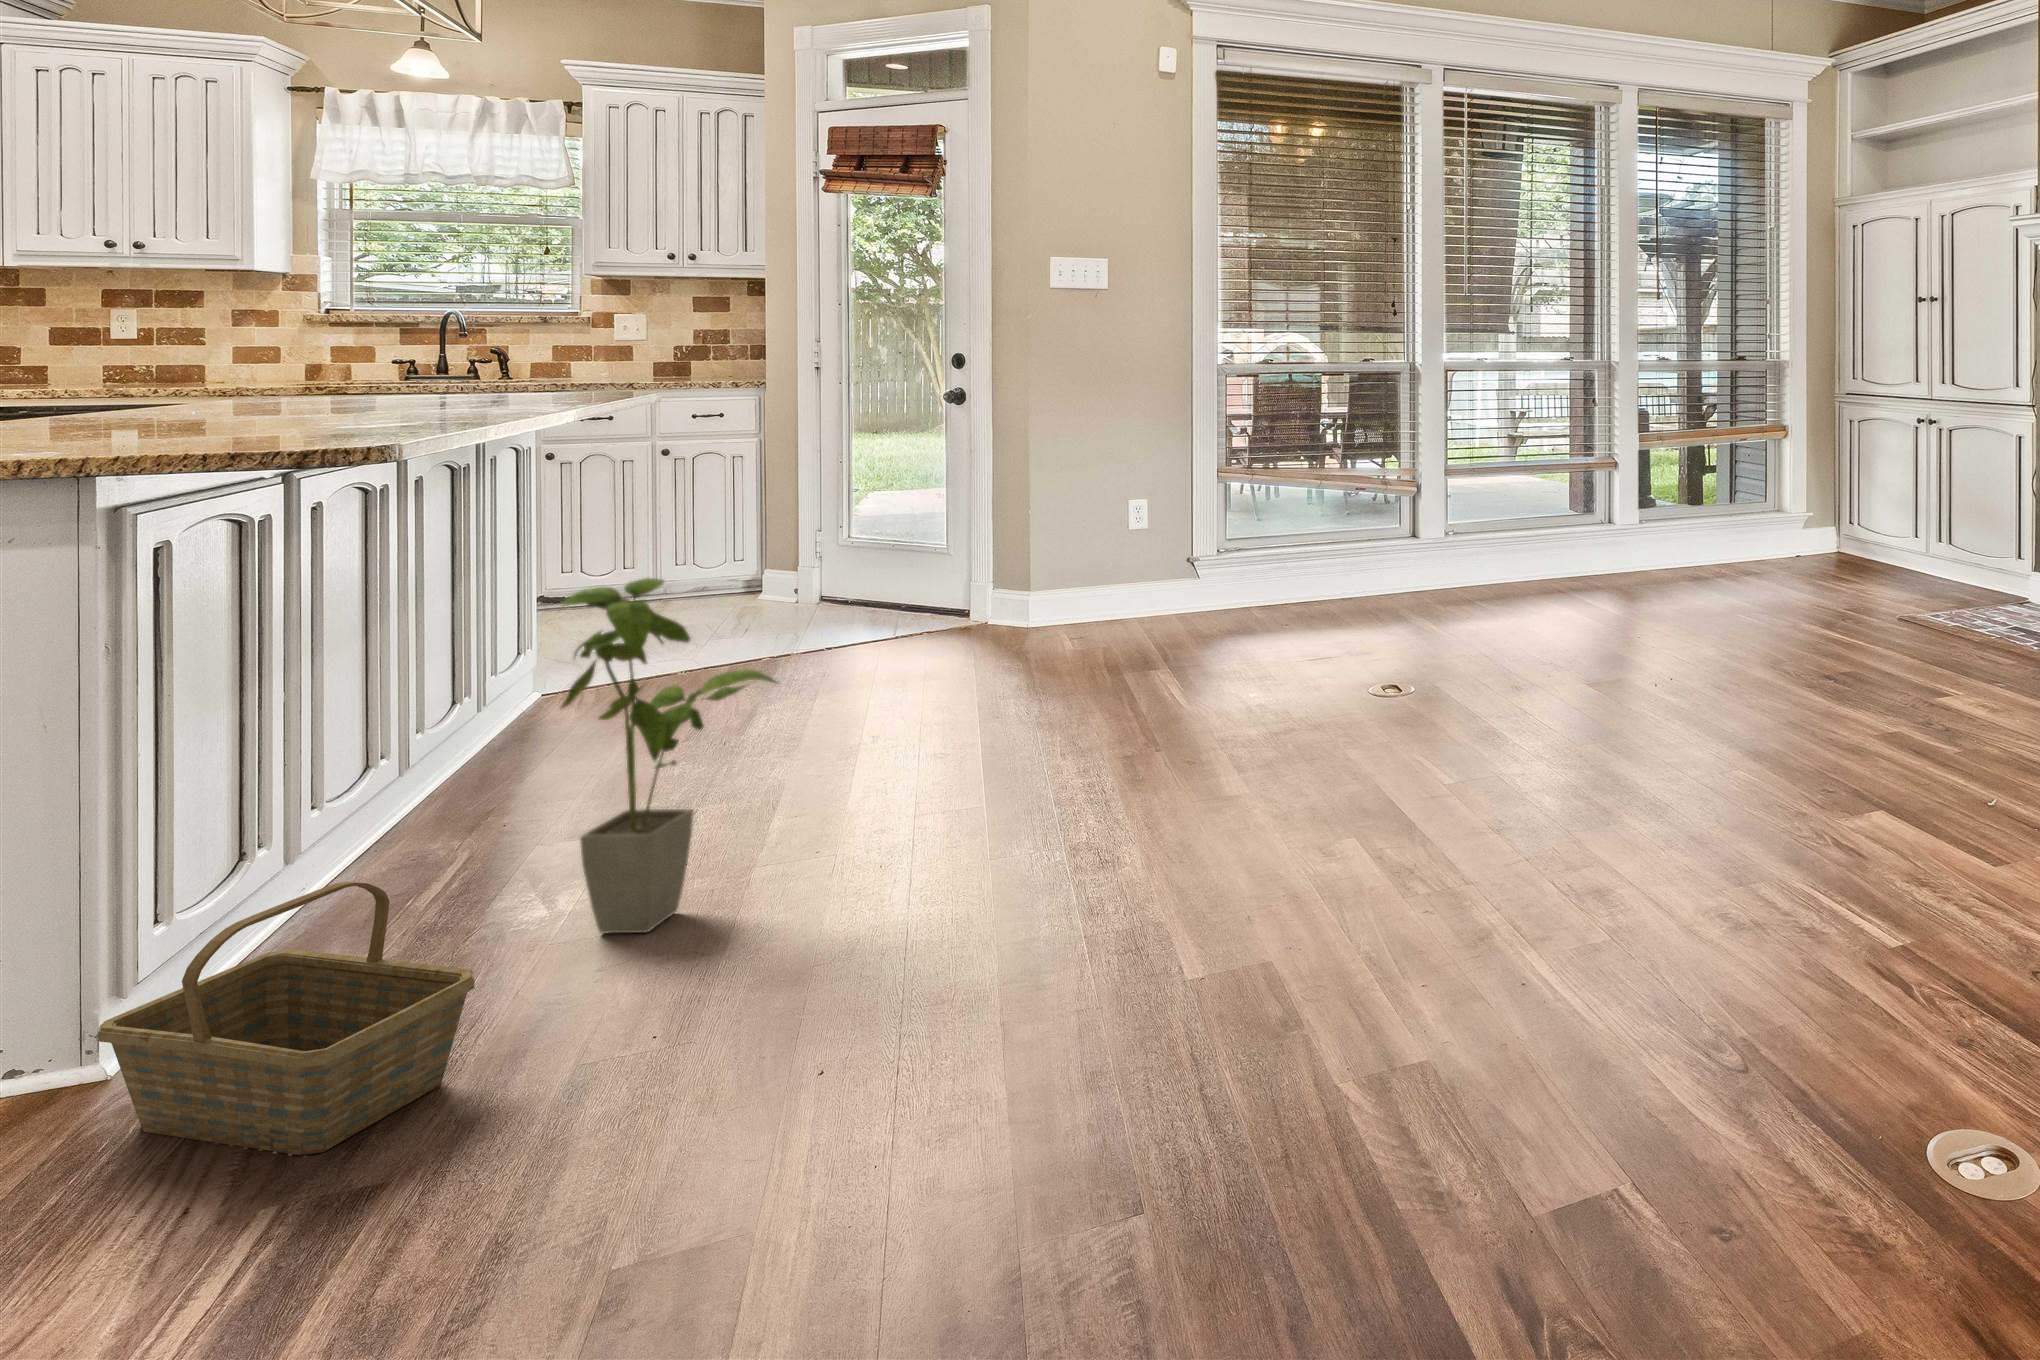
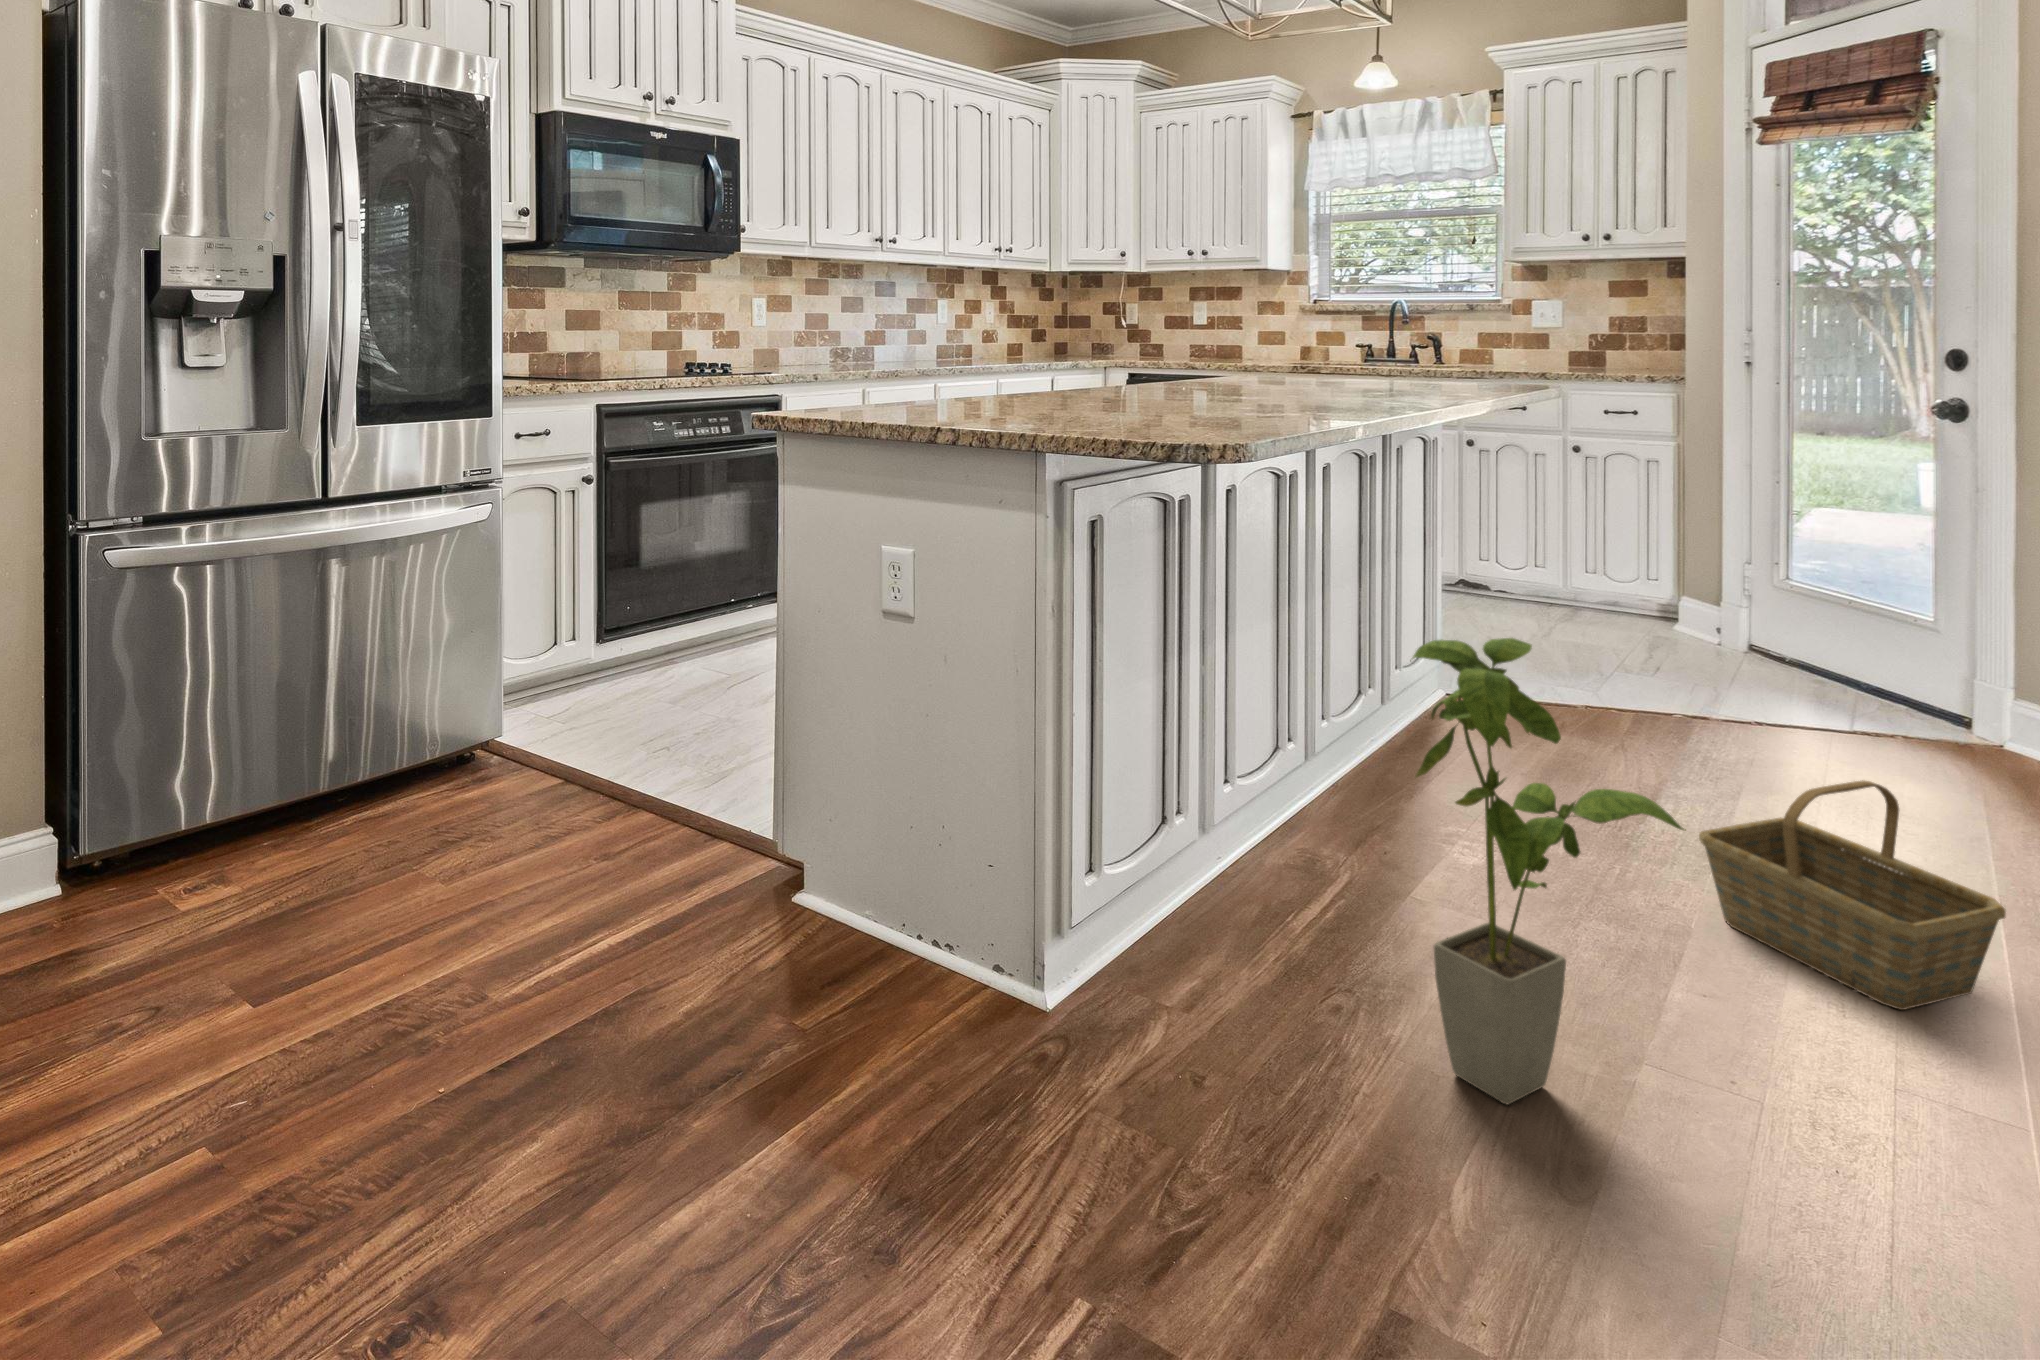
basket: present [98,882,475,1155] -> present [1699,780,2006,1010]

